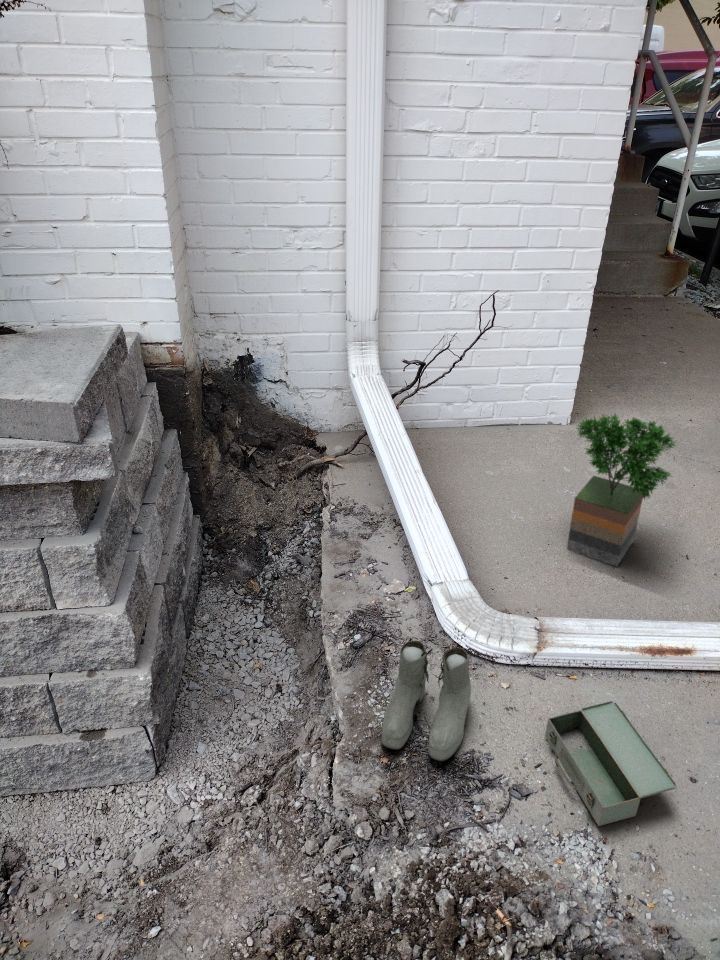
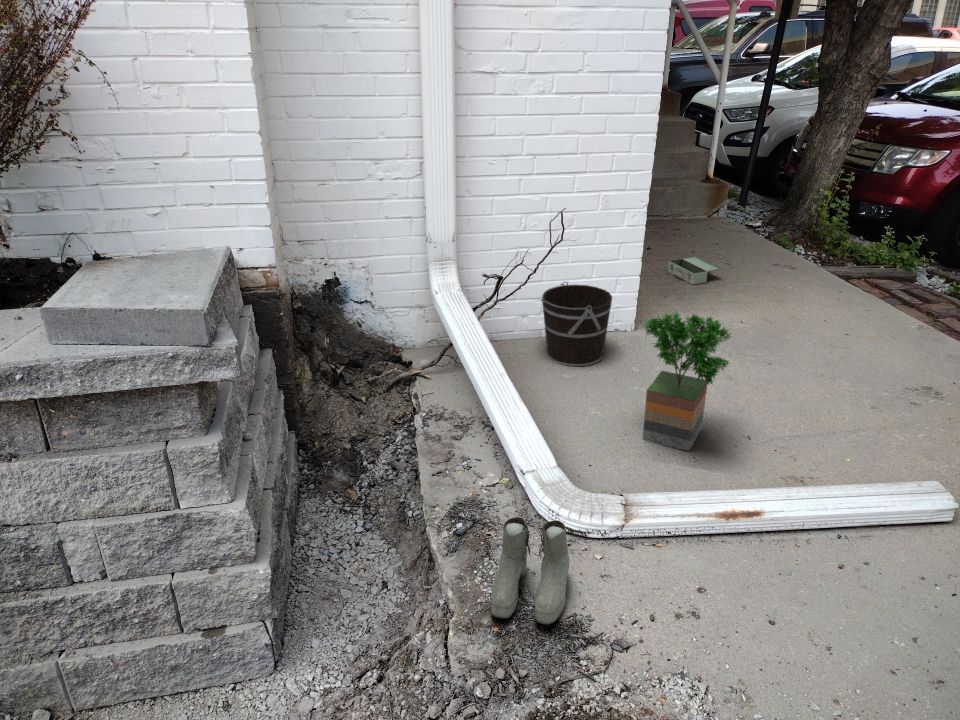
bucket: none [468,367,547,460] -> present [541,282,612,366]
toolbox: present [545,701,676,826] -> present [668,256,720,285]

